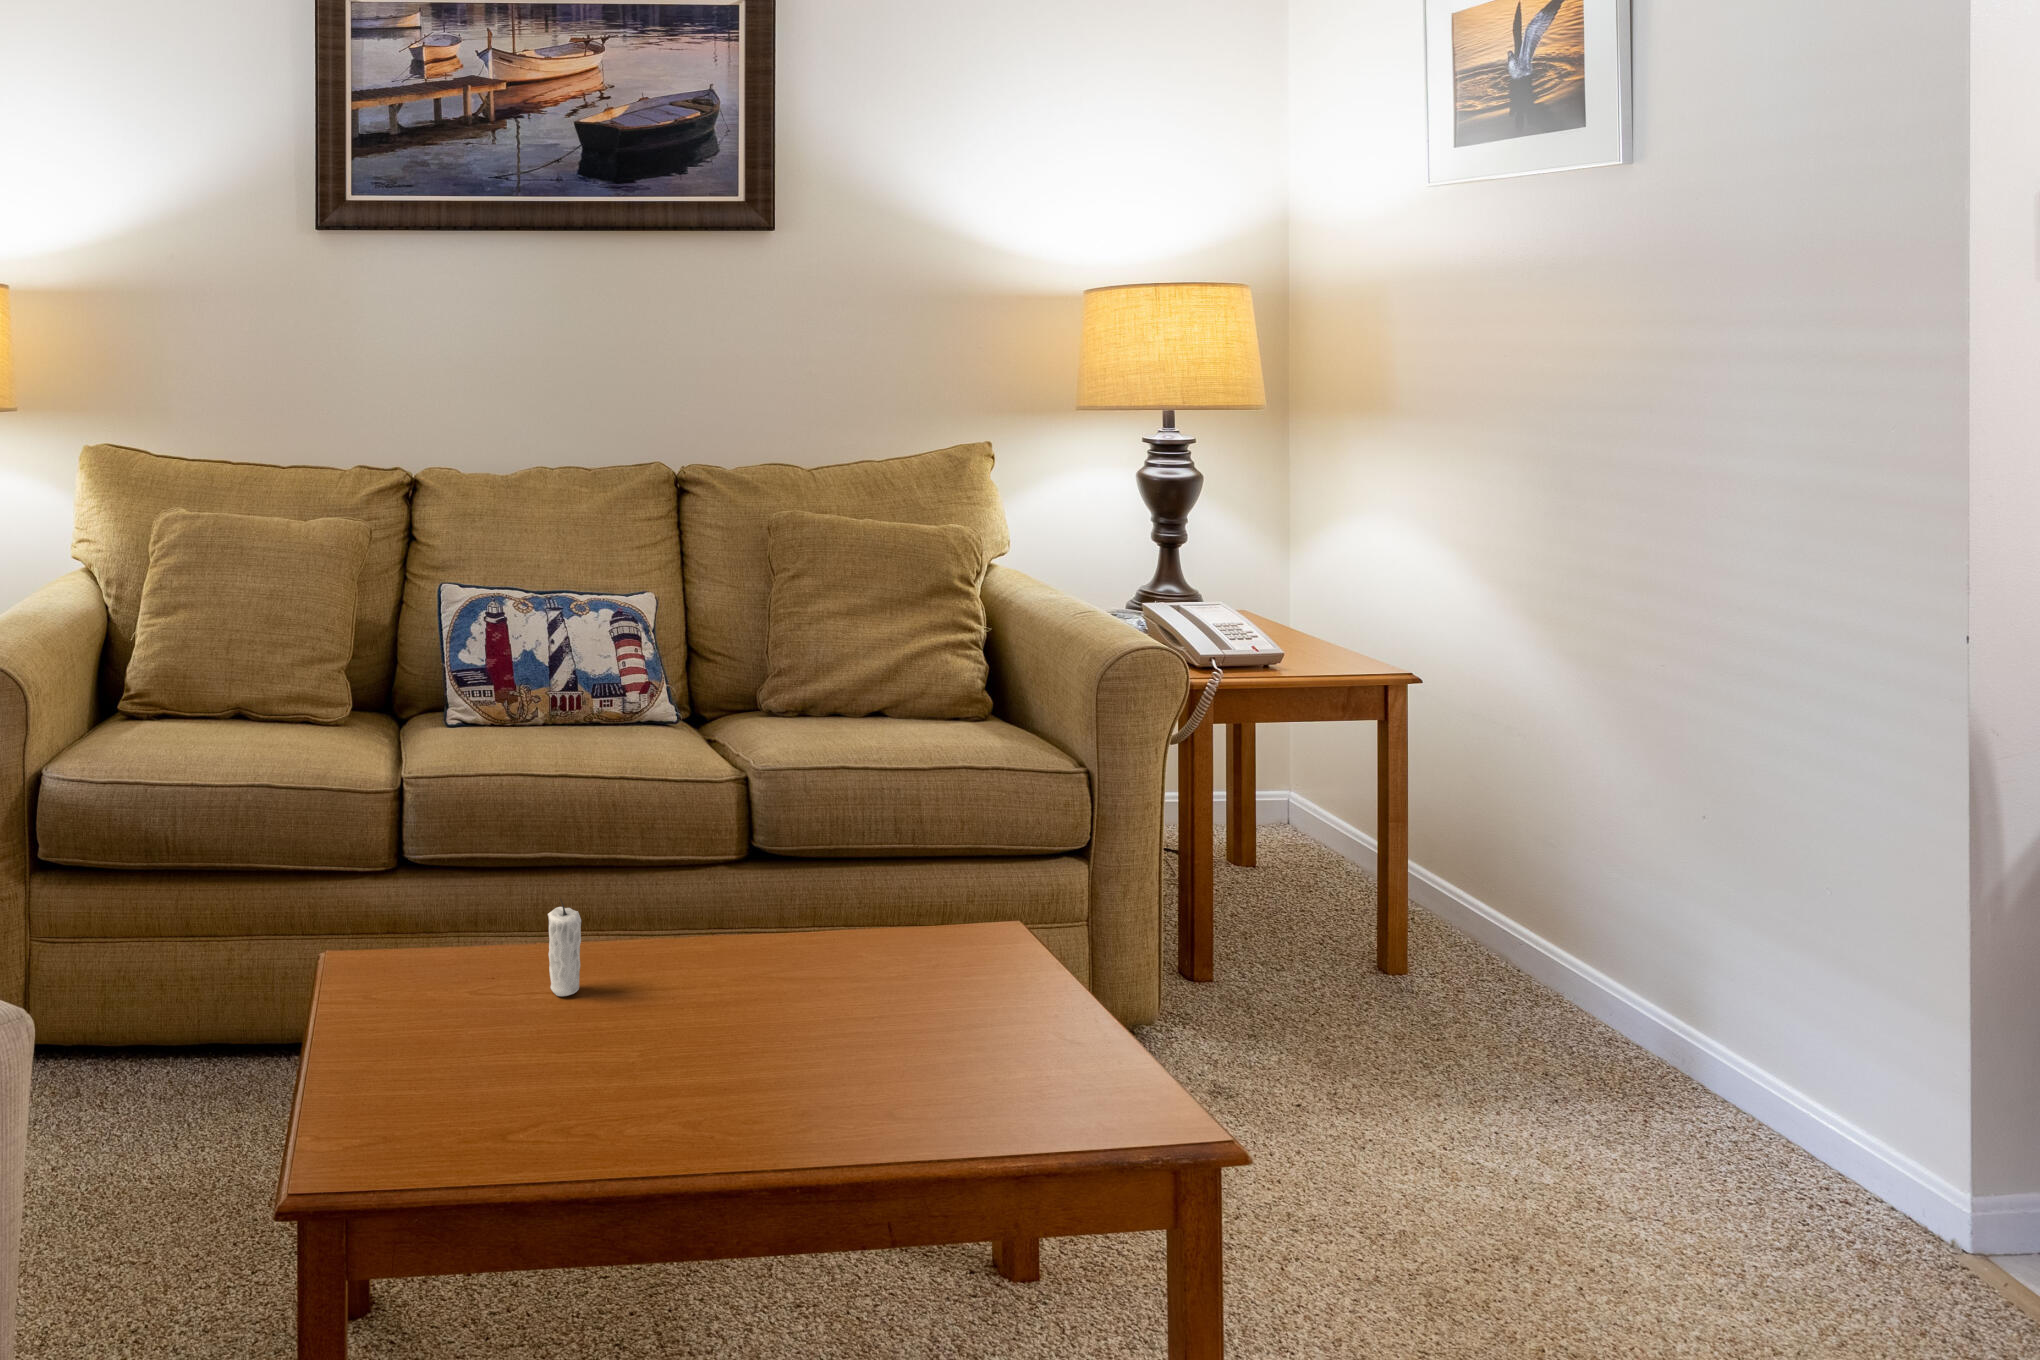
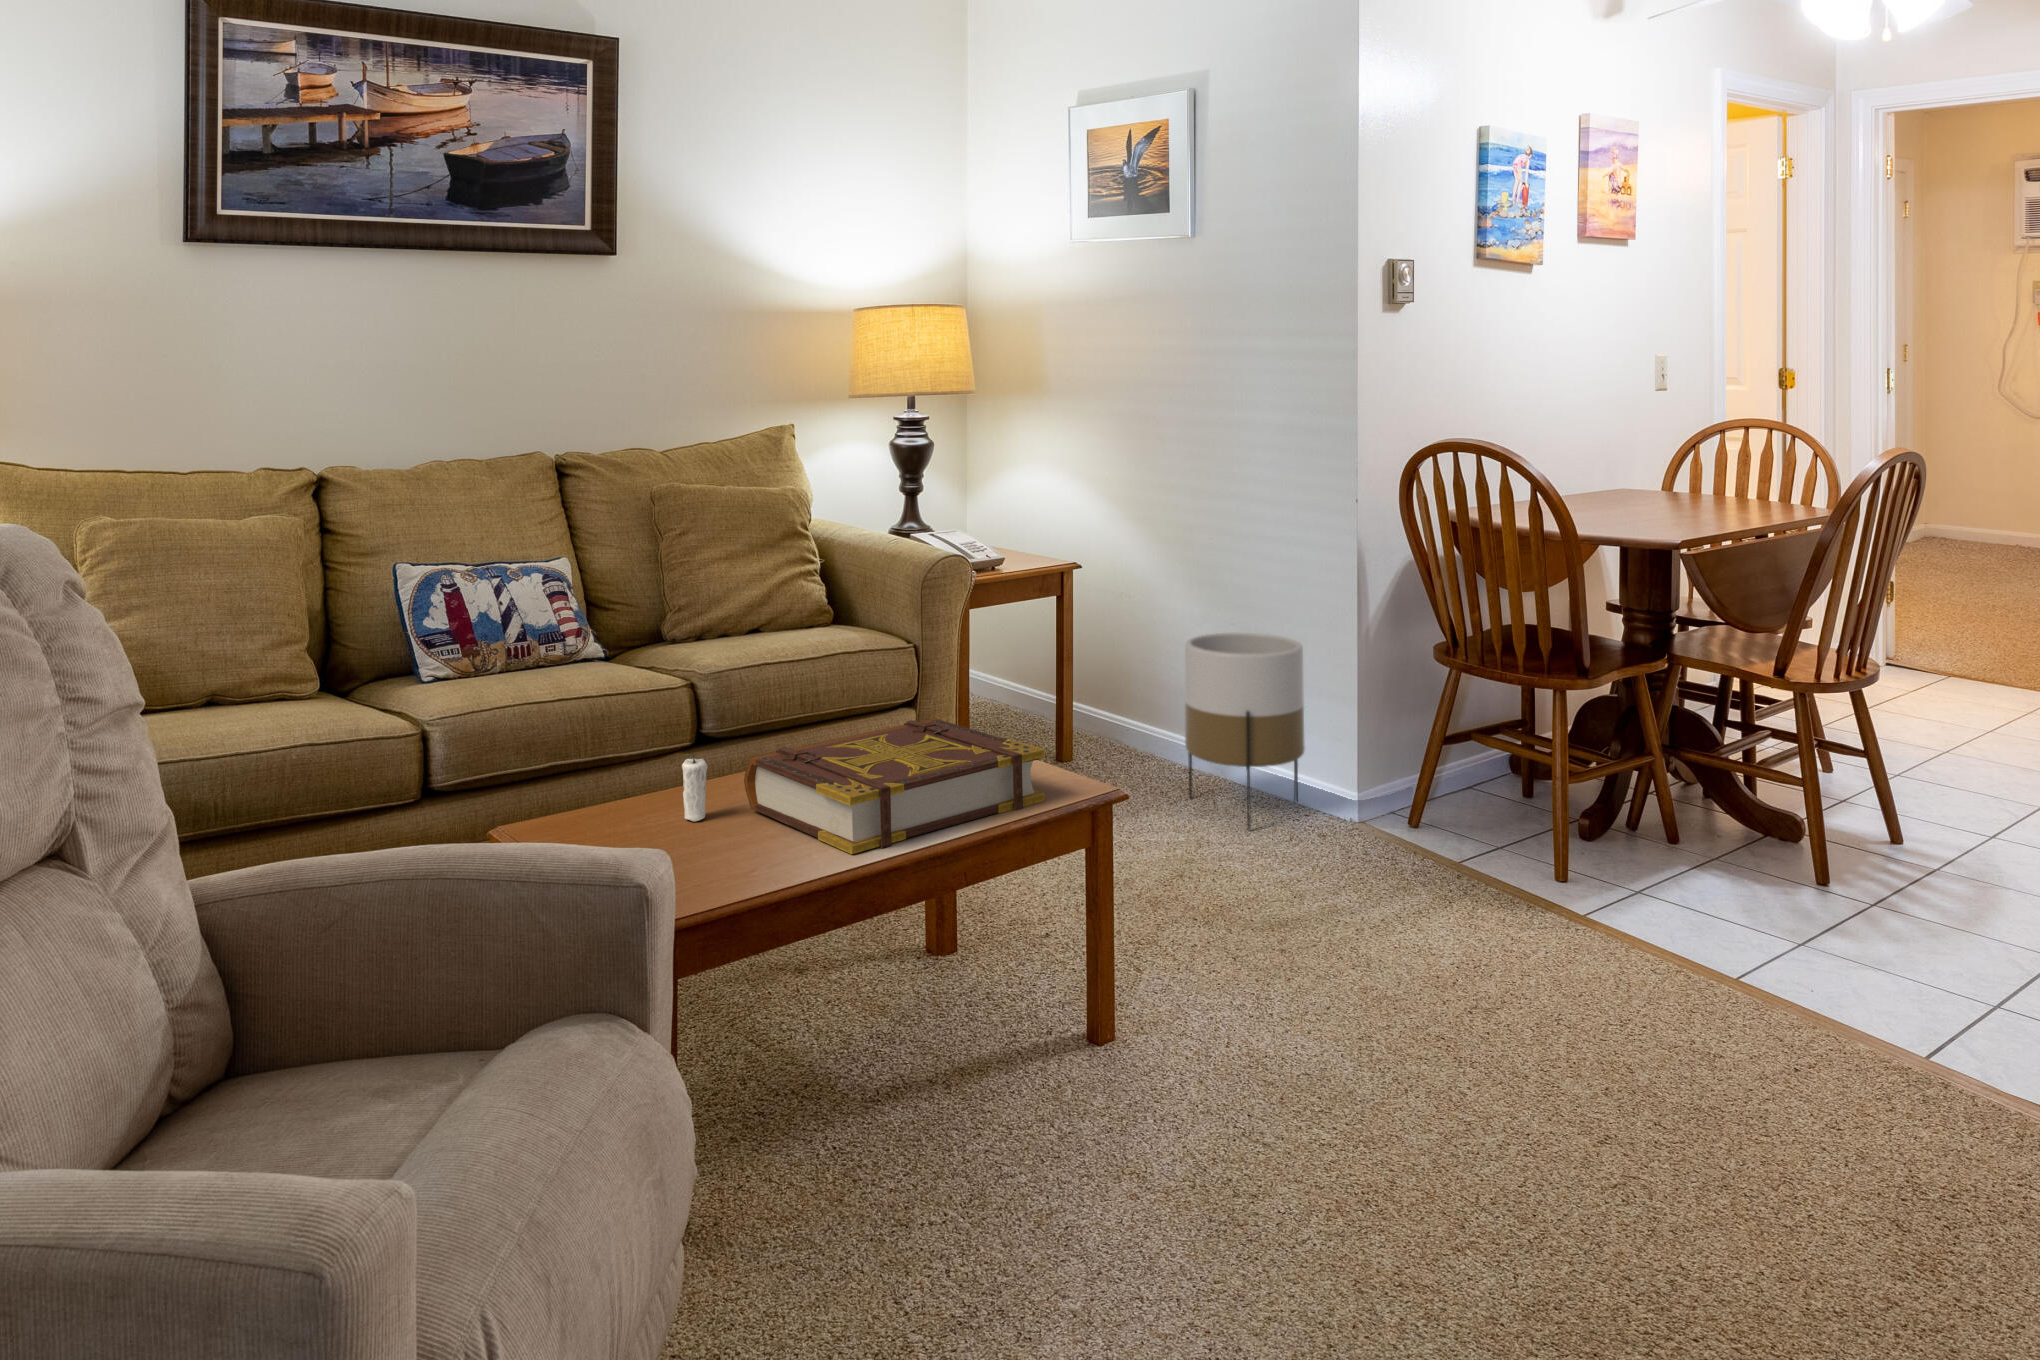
planter: none [1568,831,1825,1198] -> present [1185,633,1305,830]
book: none [637,911,1073,1130] -> present [744,719,1045,854]

